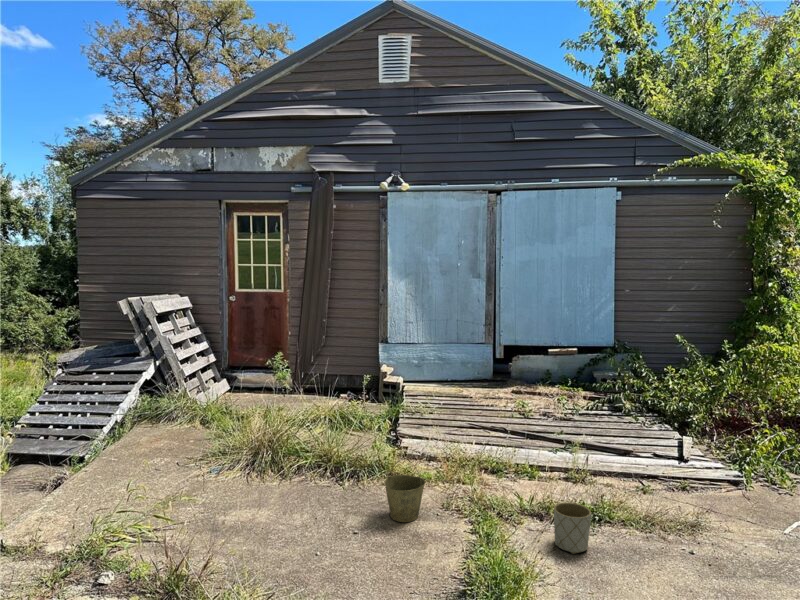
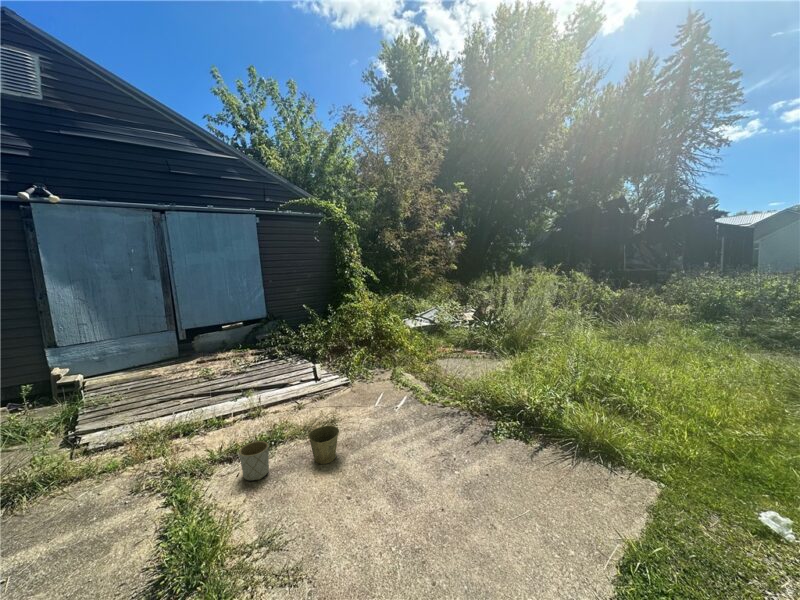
bucket: present [384,461,425,522] -> present [308,421,339,464]

